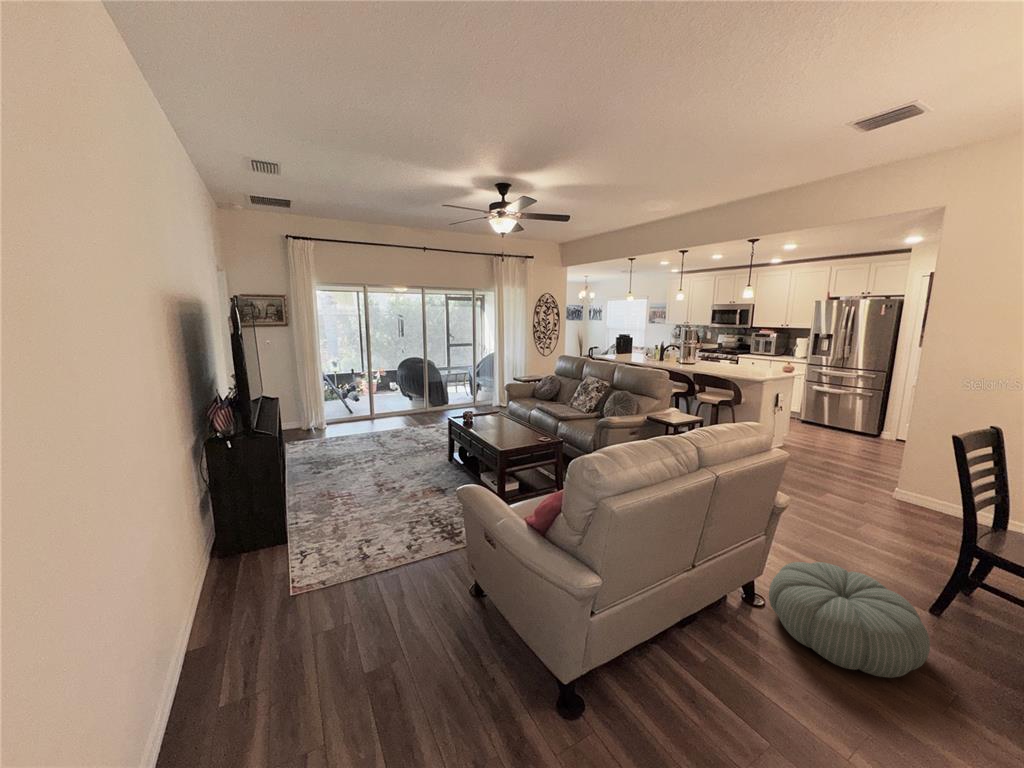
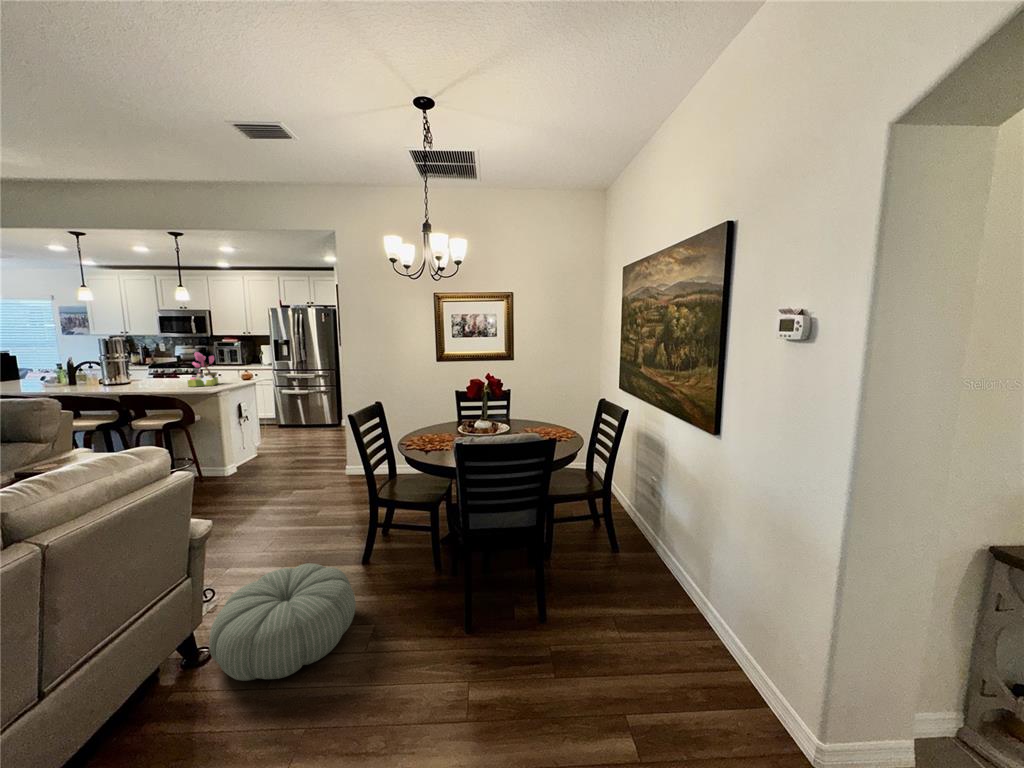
flower arrangement: none [738,342,764,374] -> present [188,352,218,387]

